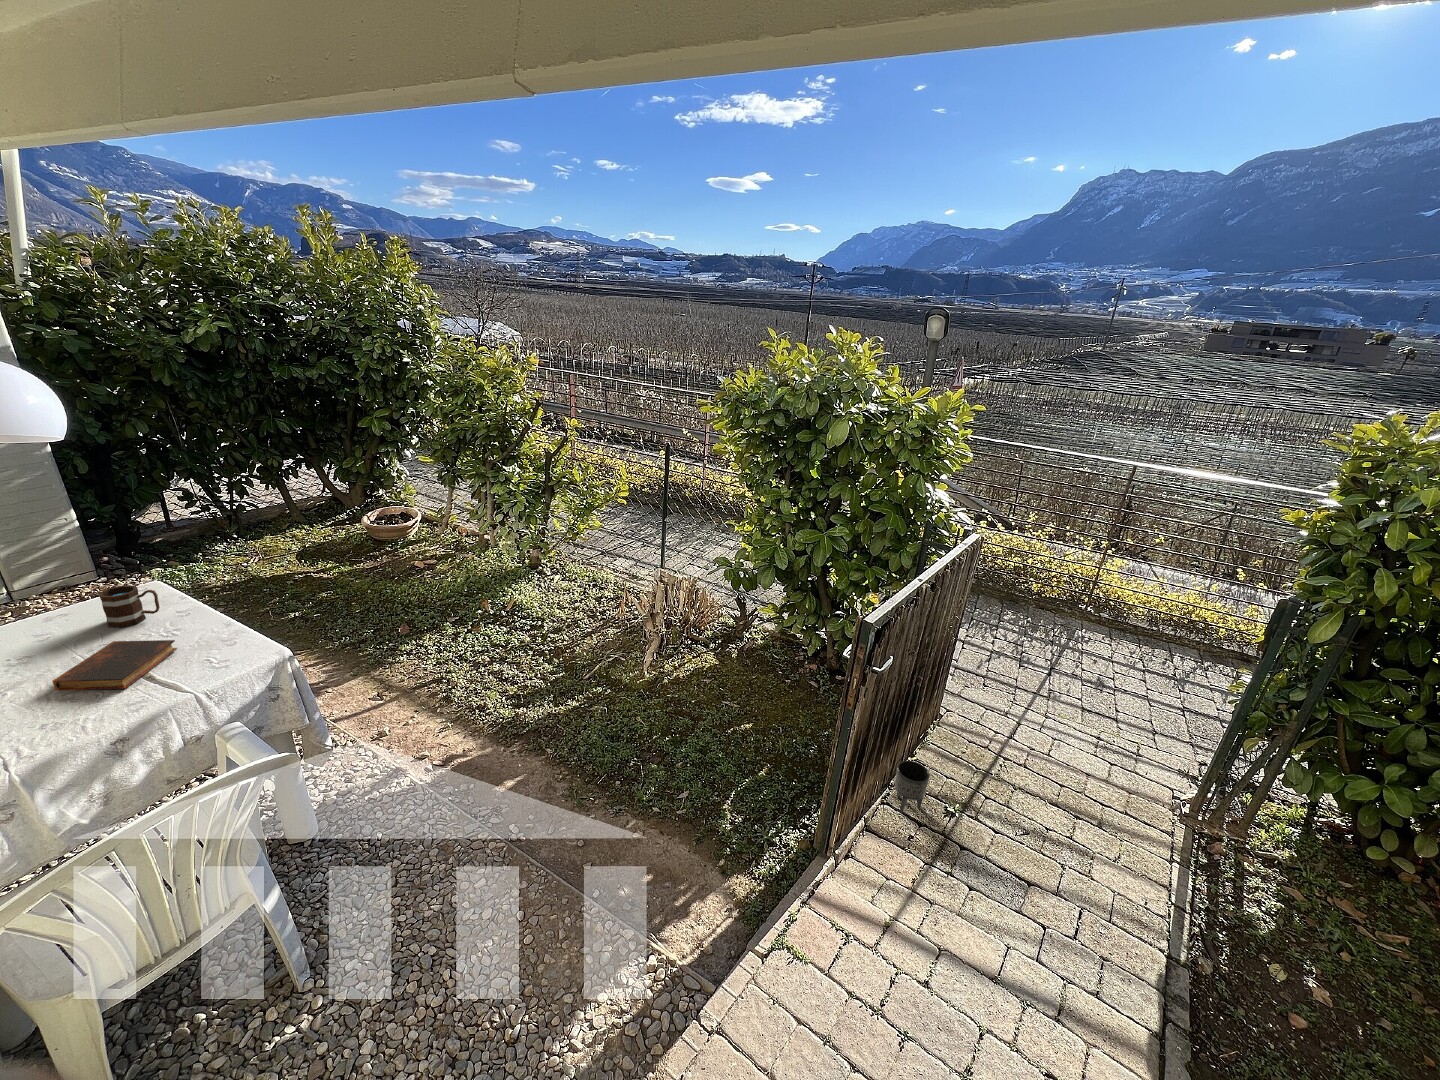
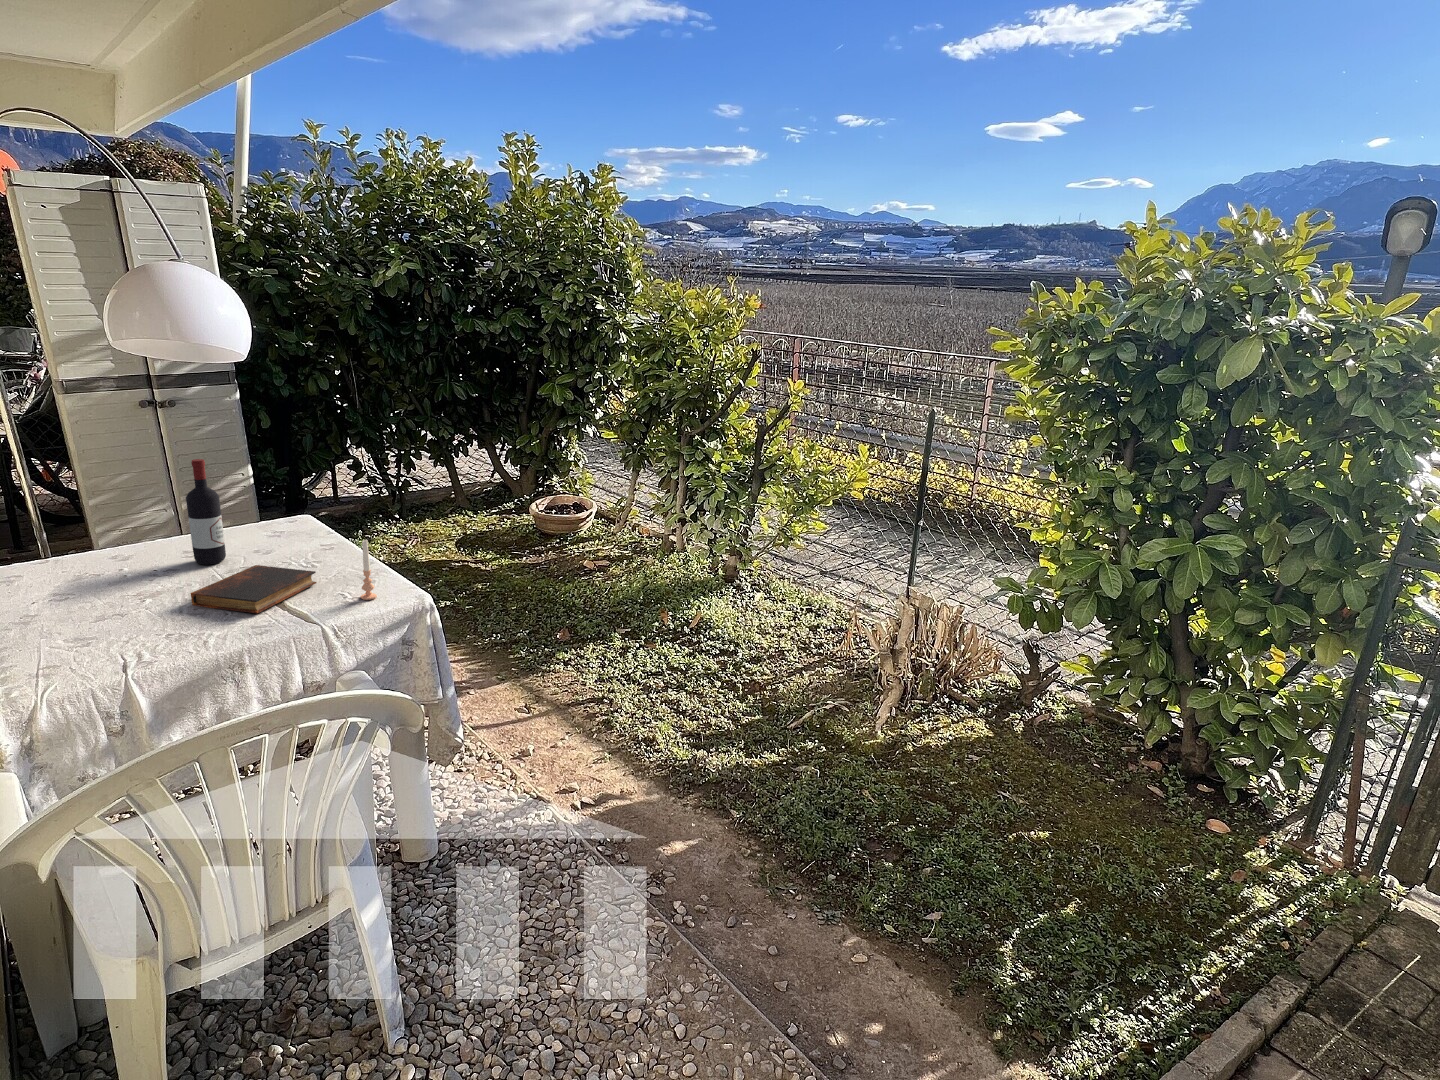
wine bottle: none [28,559,79,646] -> present [186,459,226,565]
mug: present [98,585,160,627] -> none [251,509,307,556]
candle: none [217,612,237,658] -> present [361,540,377,600]
planter: present [895,760,930,813] -> none [1339,931,1420,1029]

